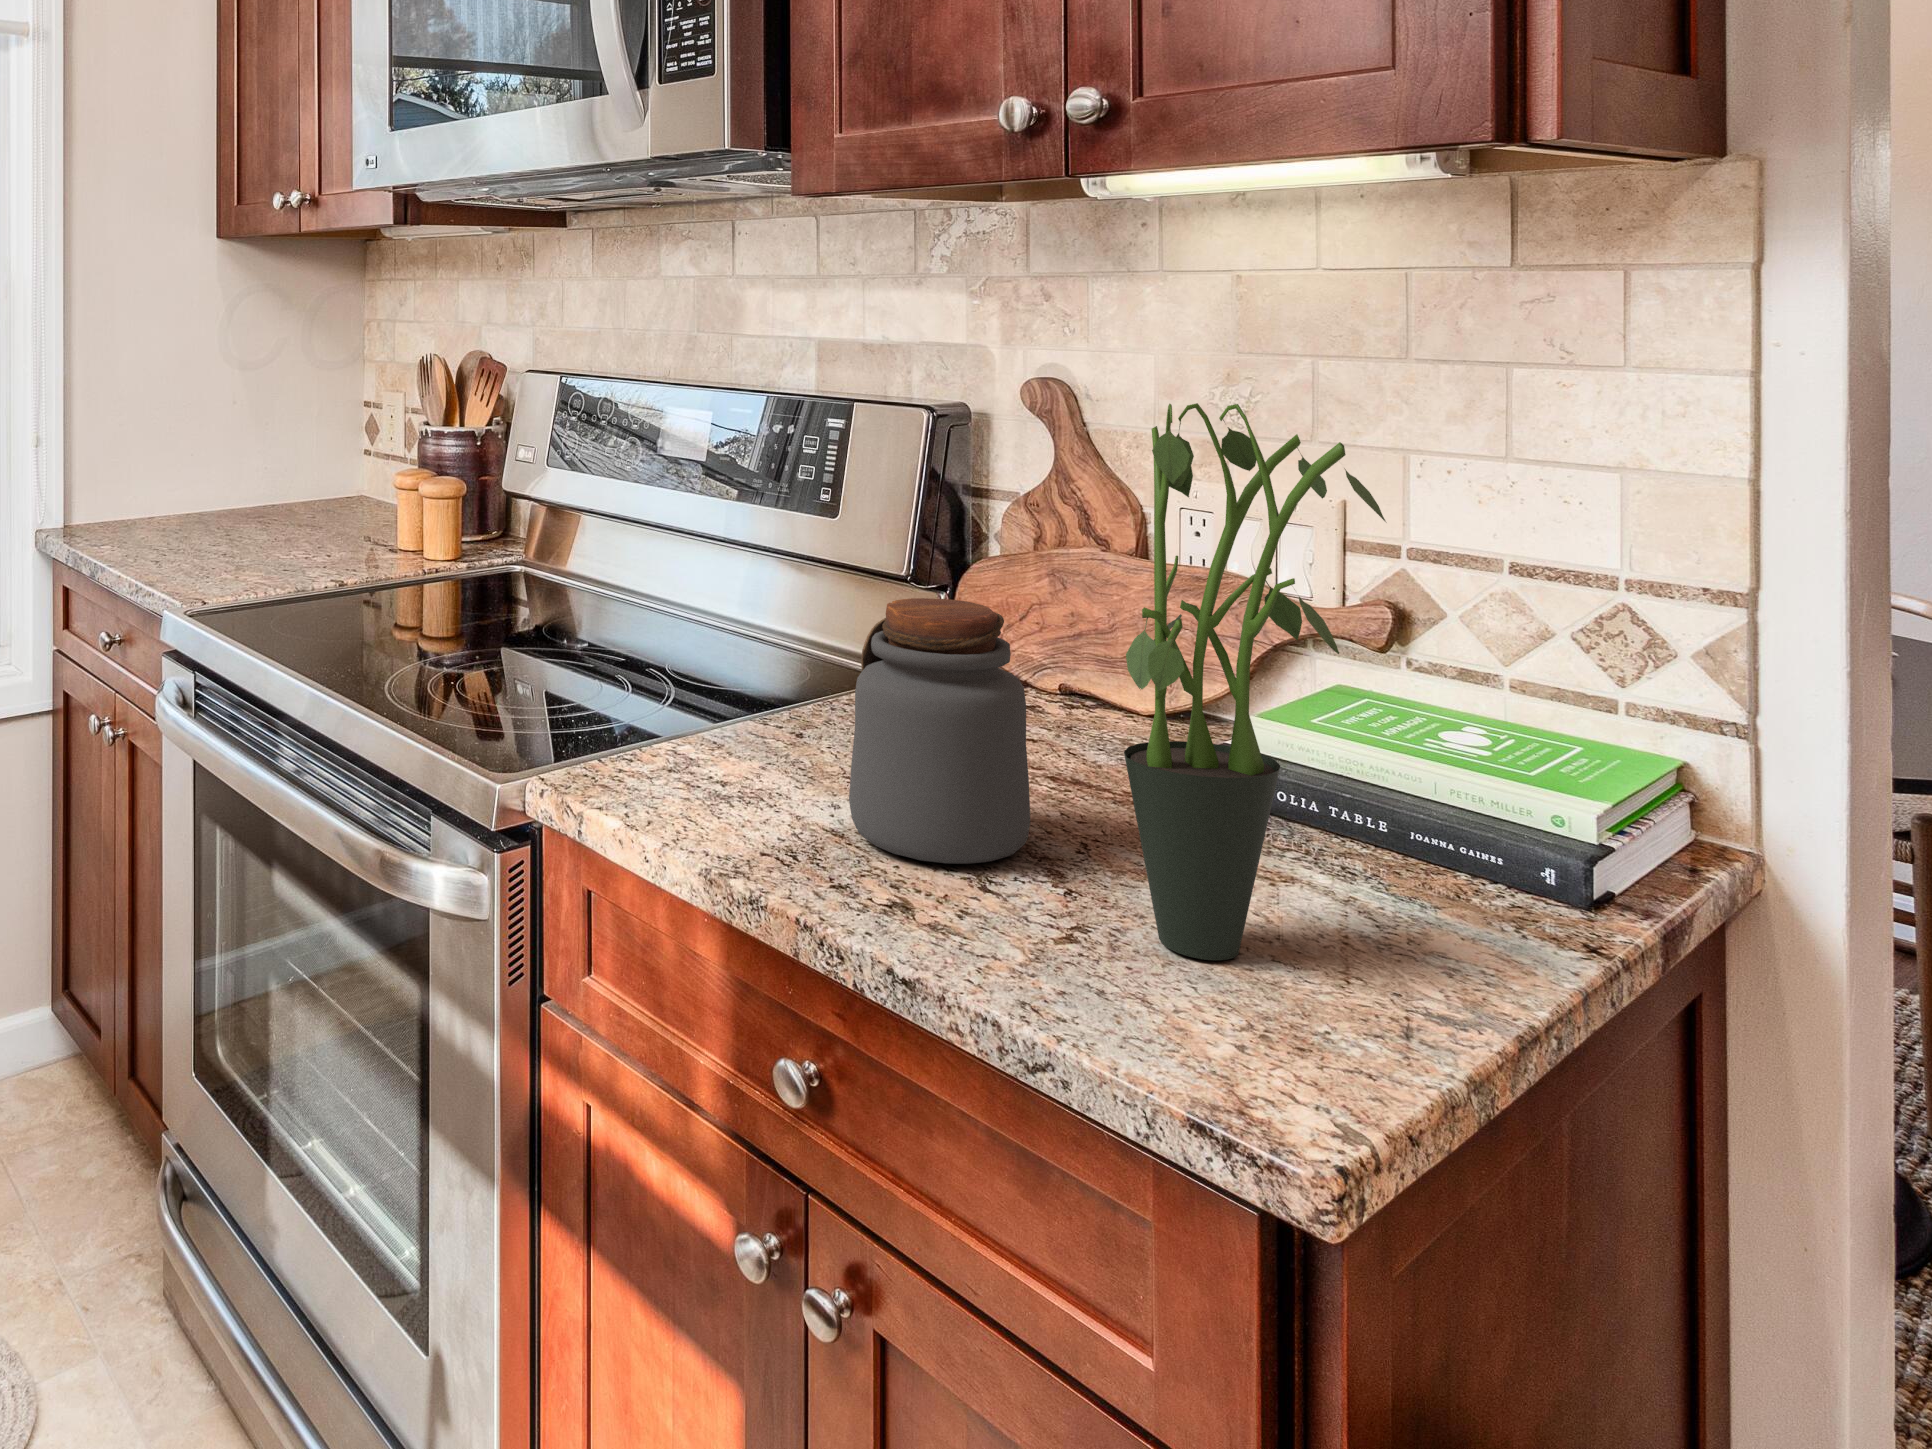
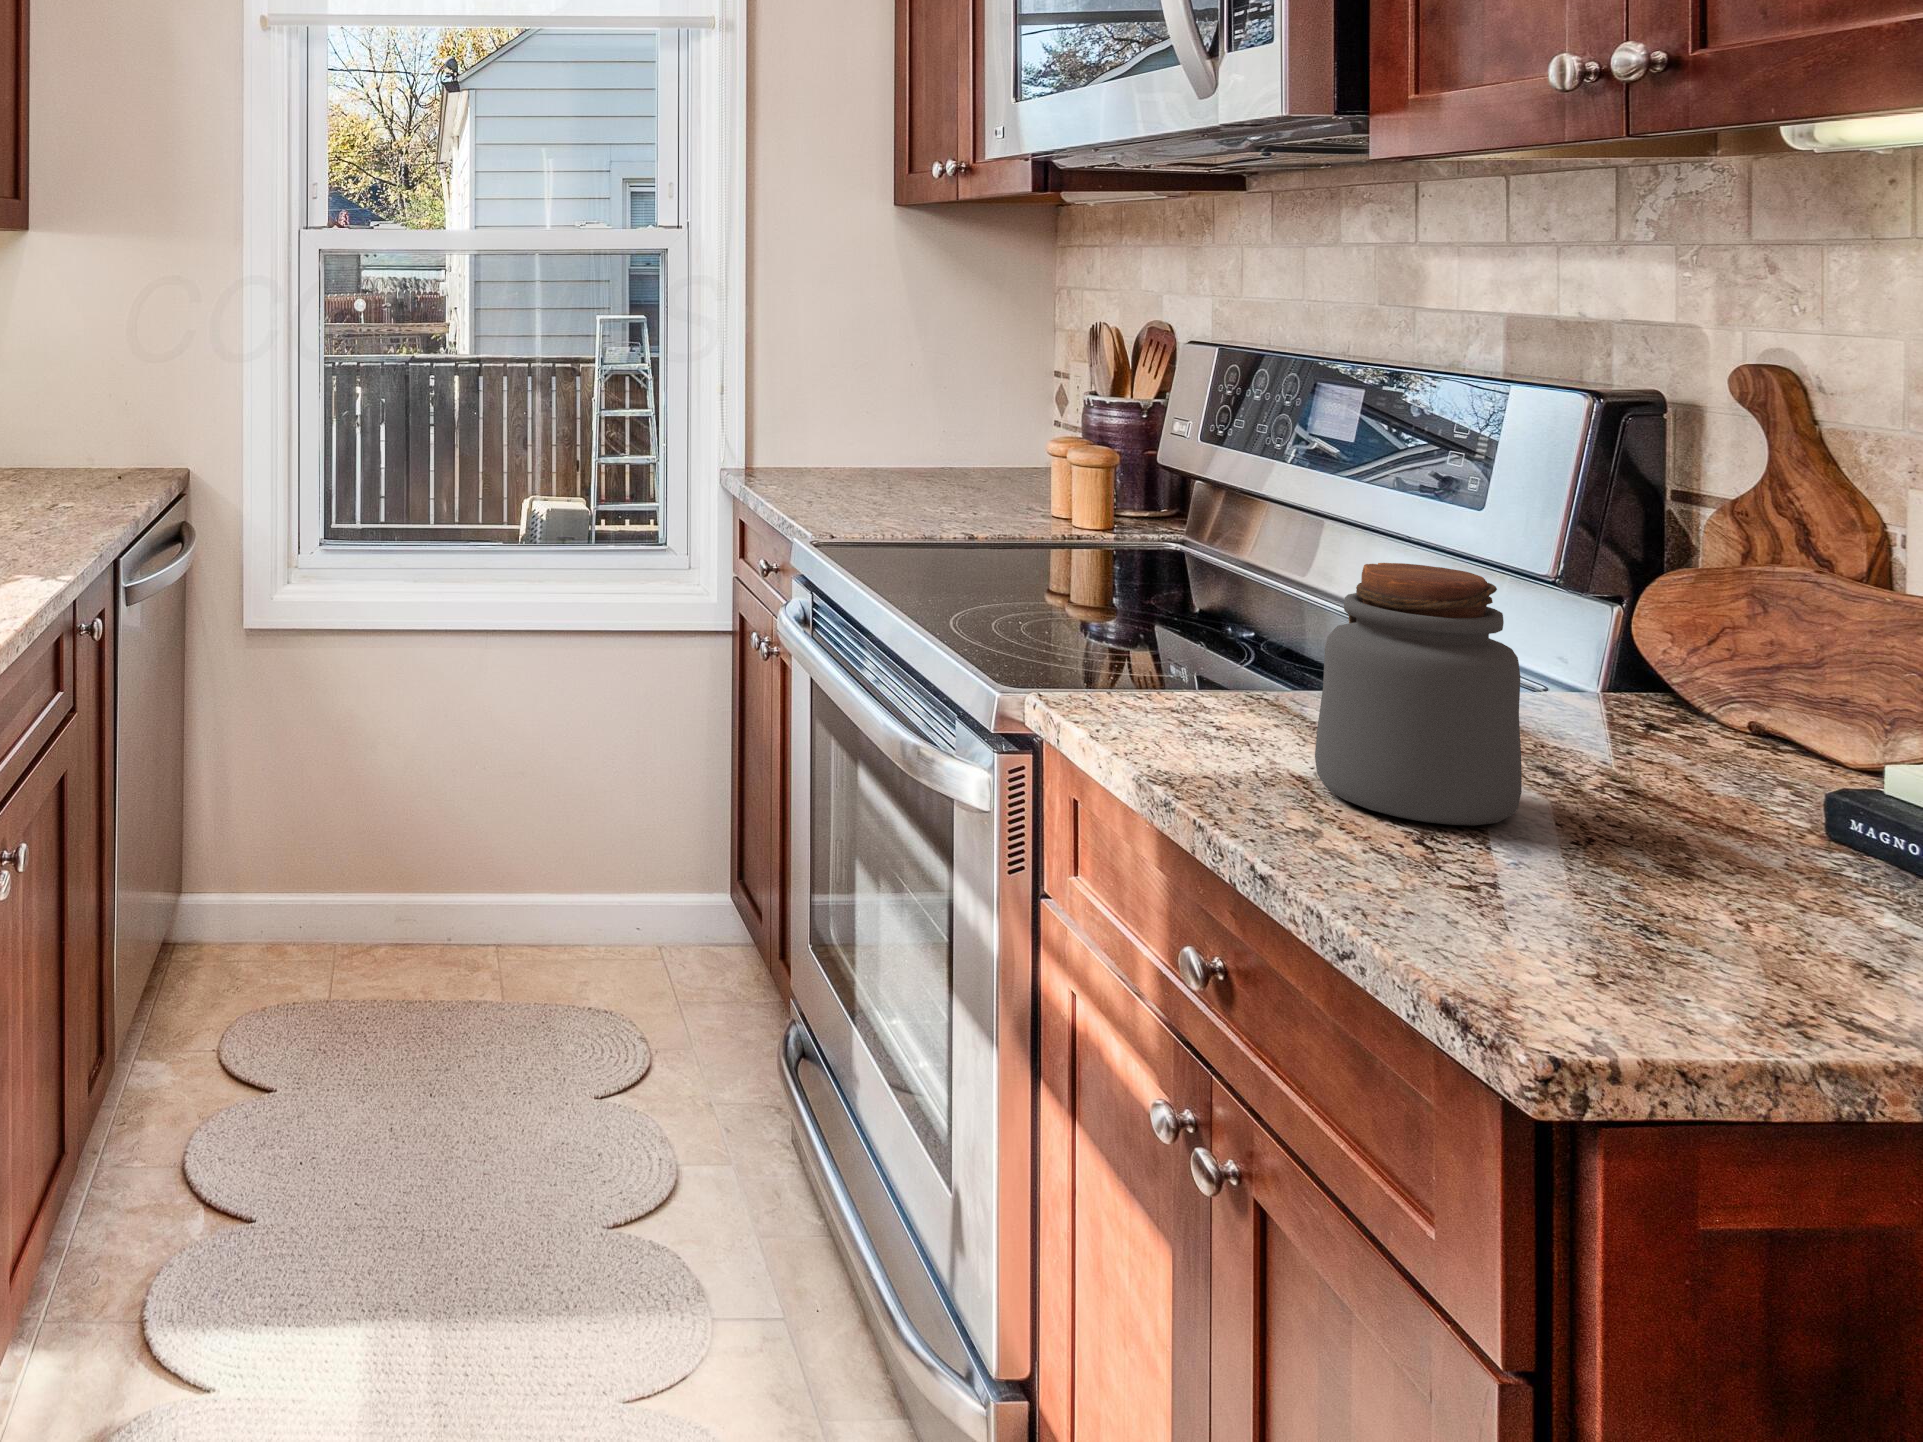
potted plant: present [1124,403,1386,960] -> none [1526,367,1813,935]

